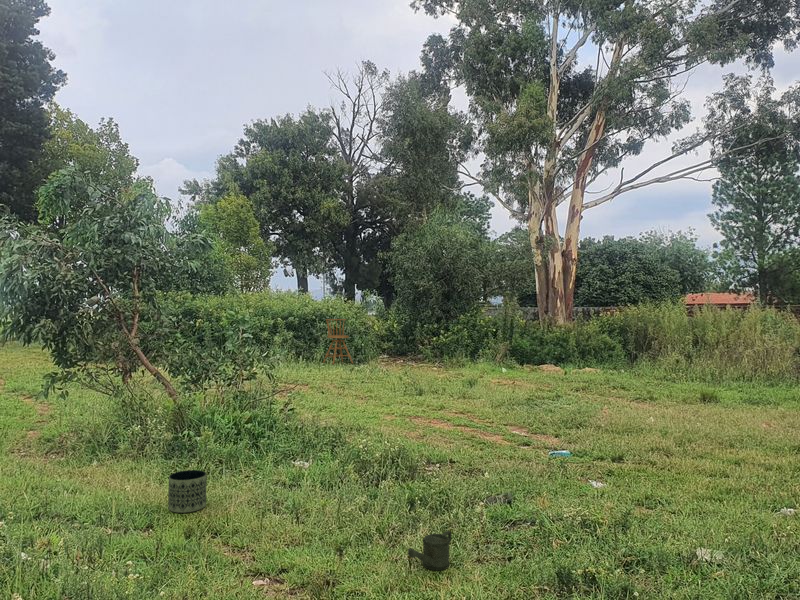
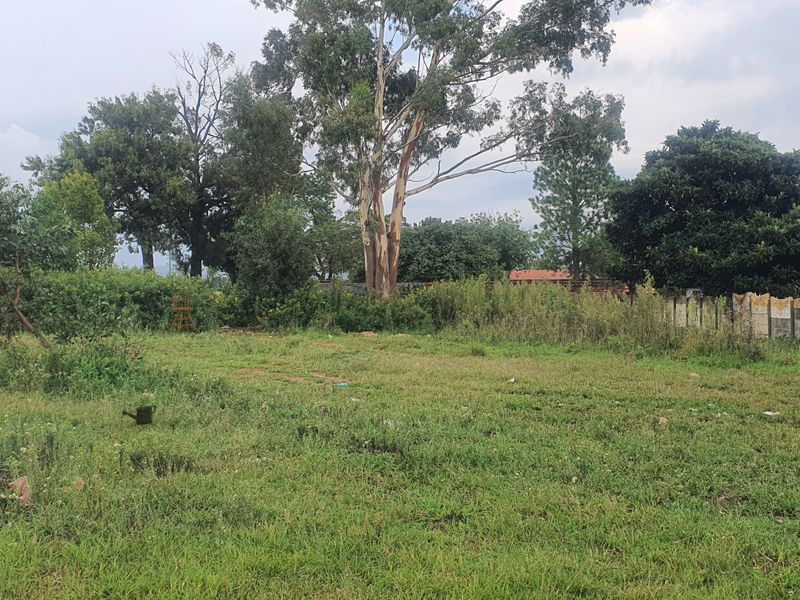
planter: present [168,470,207,513] -> none [49,394,78,421]
watering can: present [408,531,451,570] -> present [123,405,156,424]

